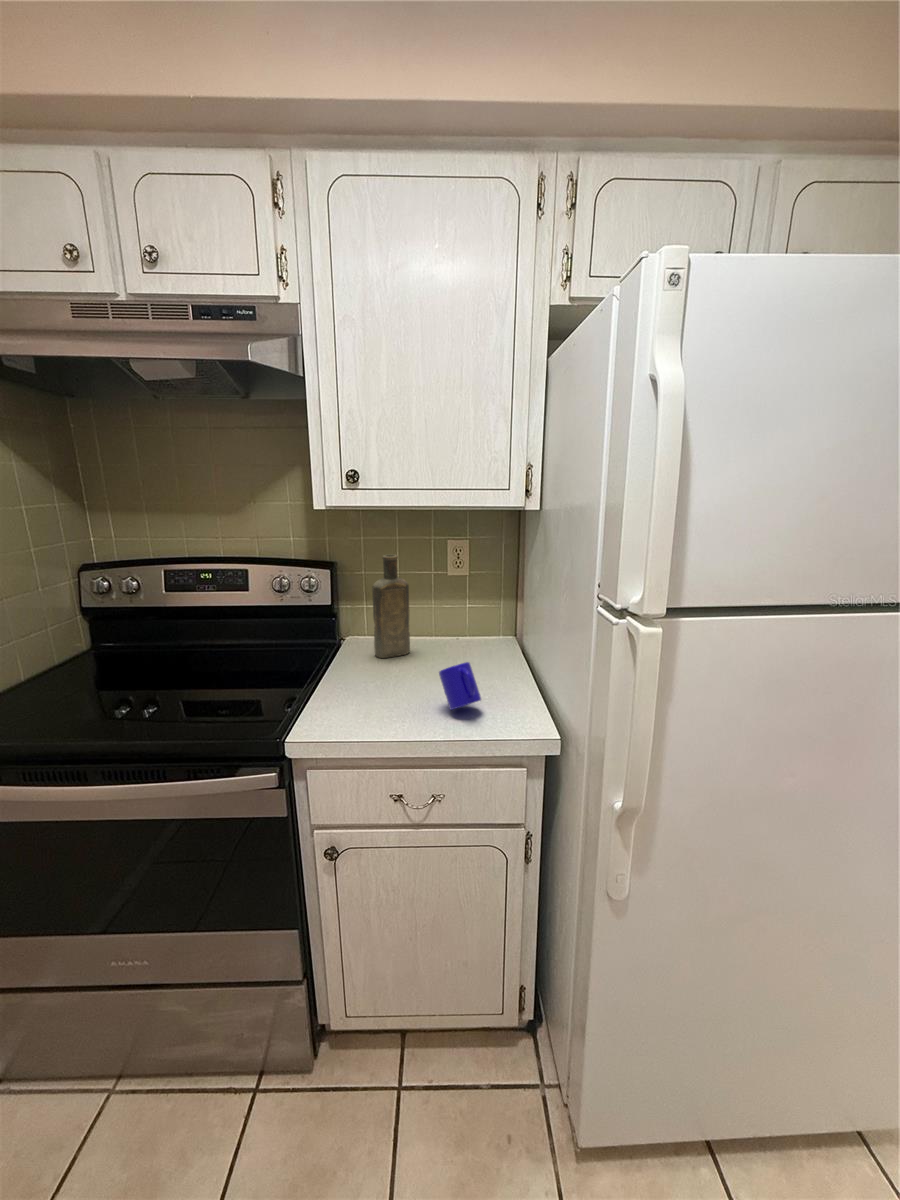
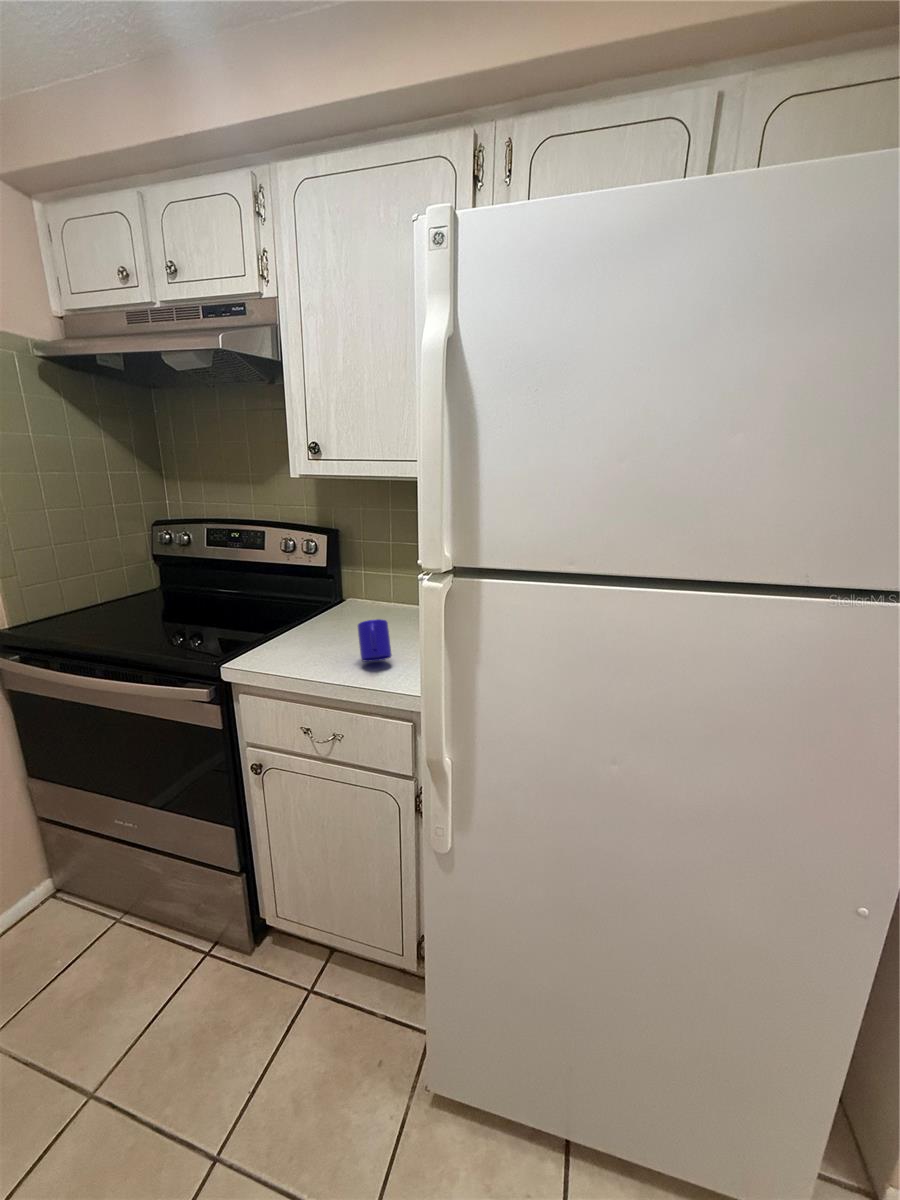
bottle: present [372,555,410,658] -> none [353,524,391,618]

